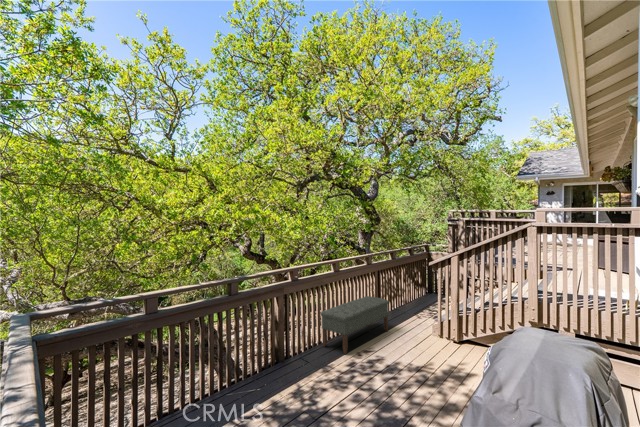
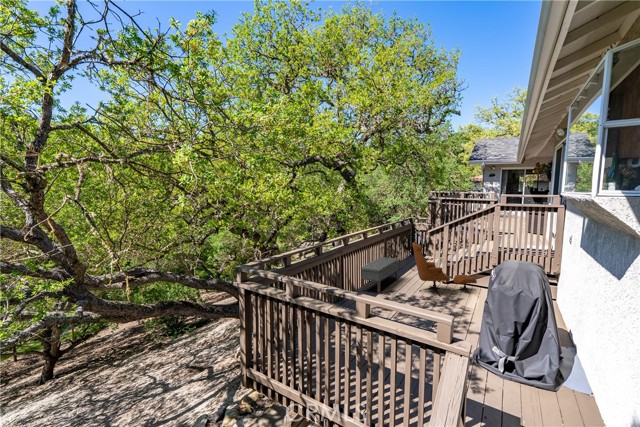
lounge chair: none [398,278,504,370] -> present [412,242,477,296]

